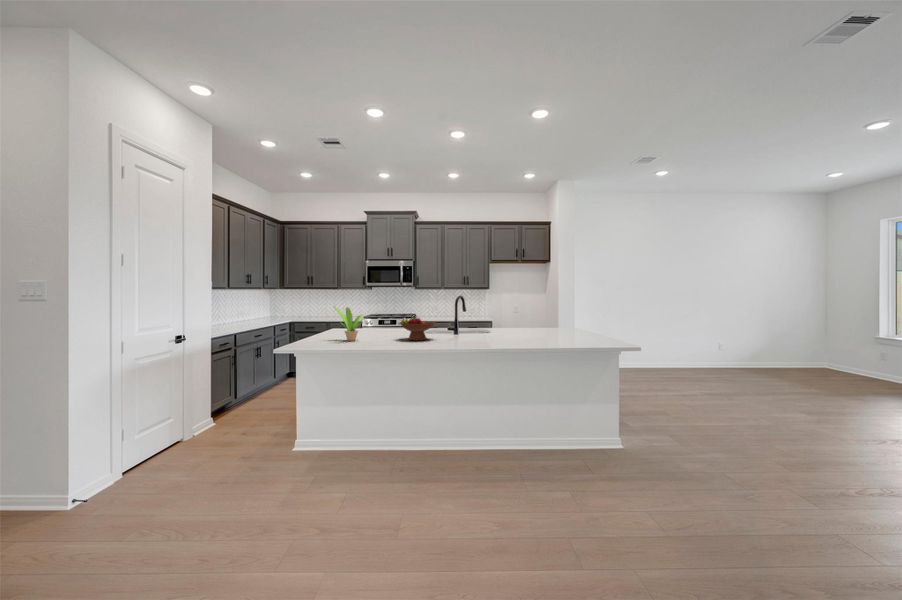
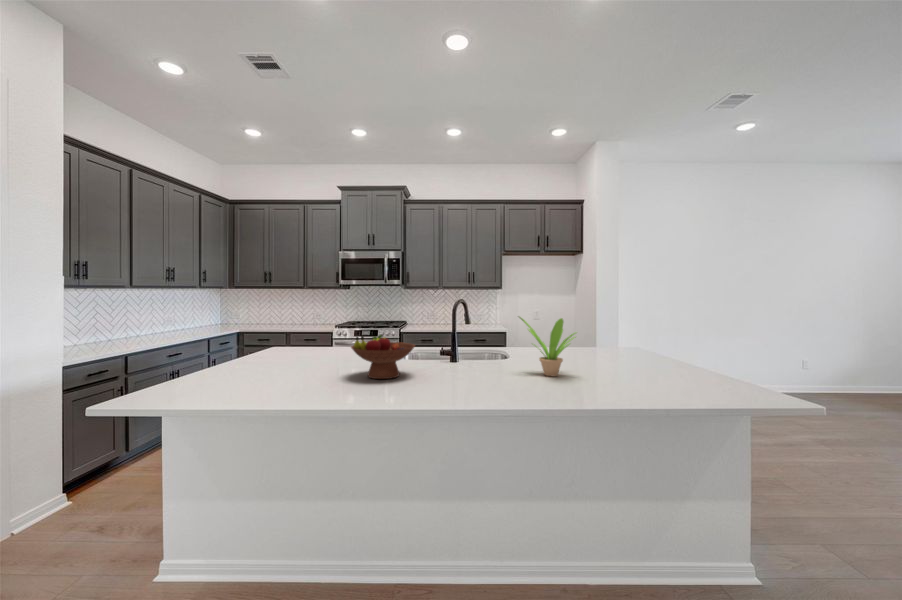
potted plant: present [335,307,363,341] -> present [519,317,576,376]

